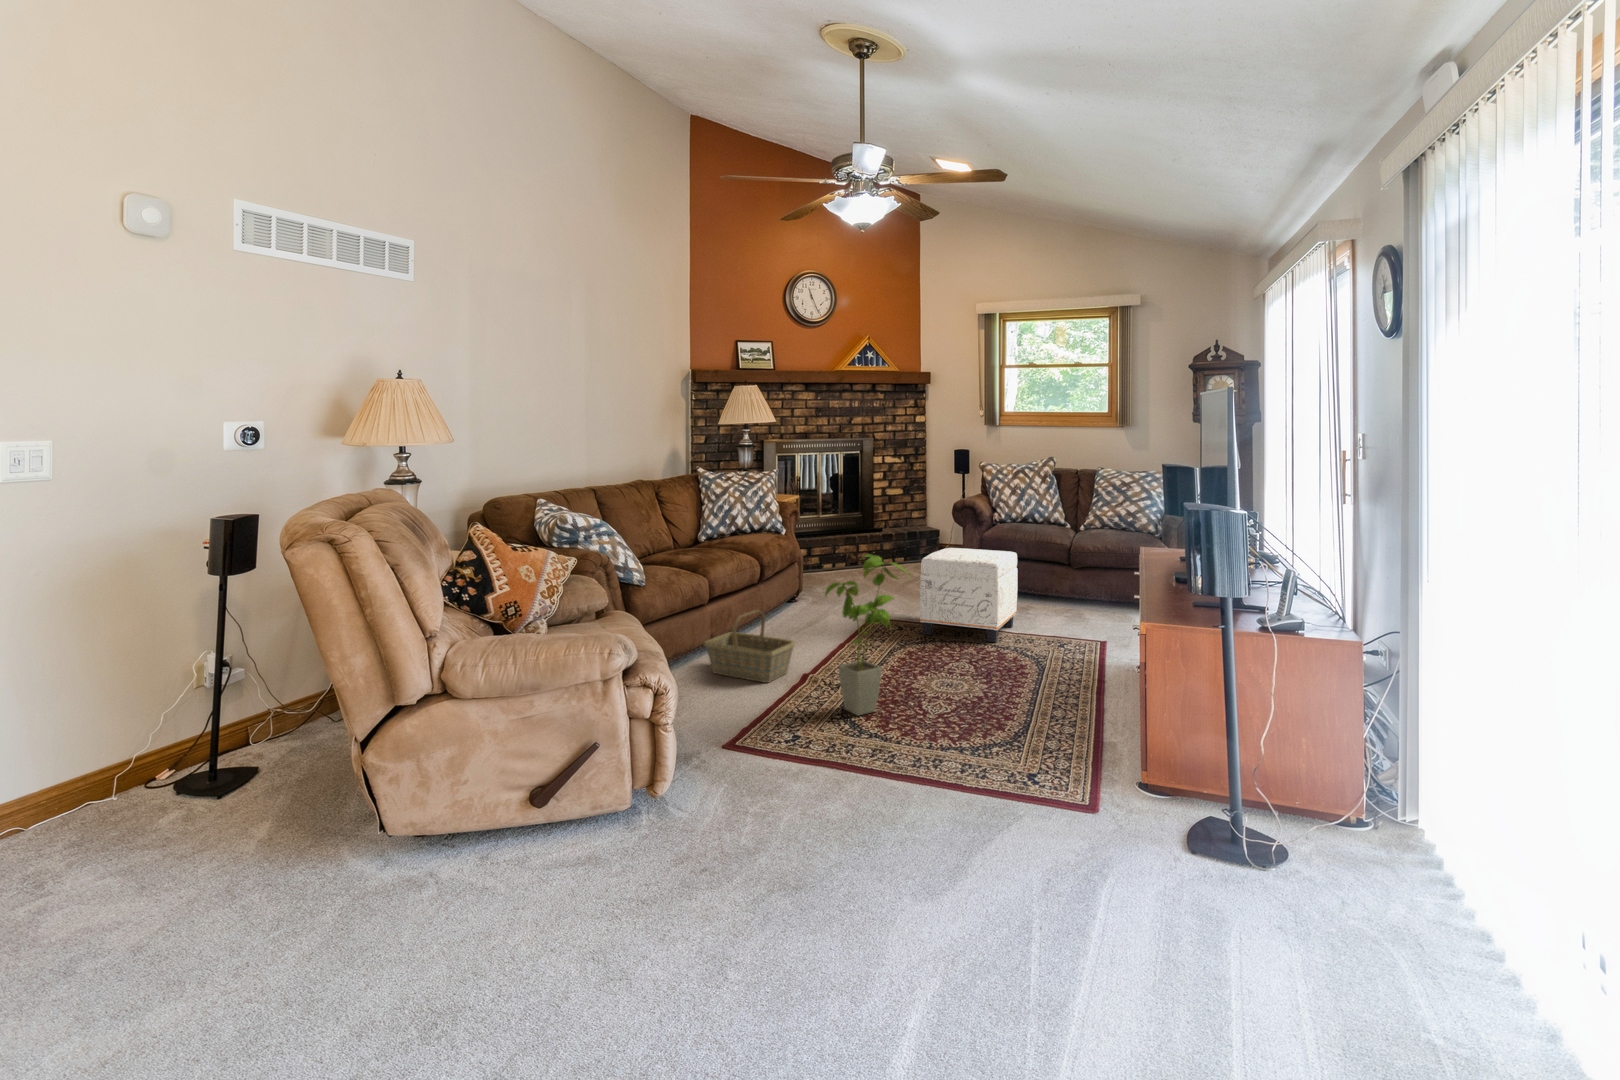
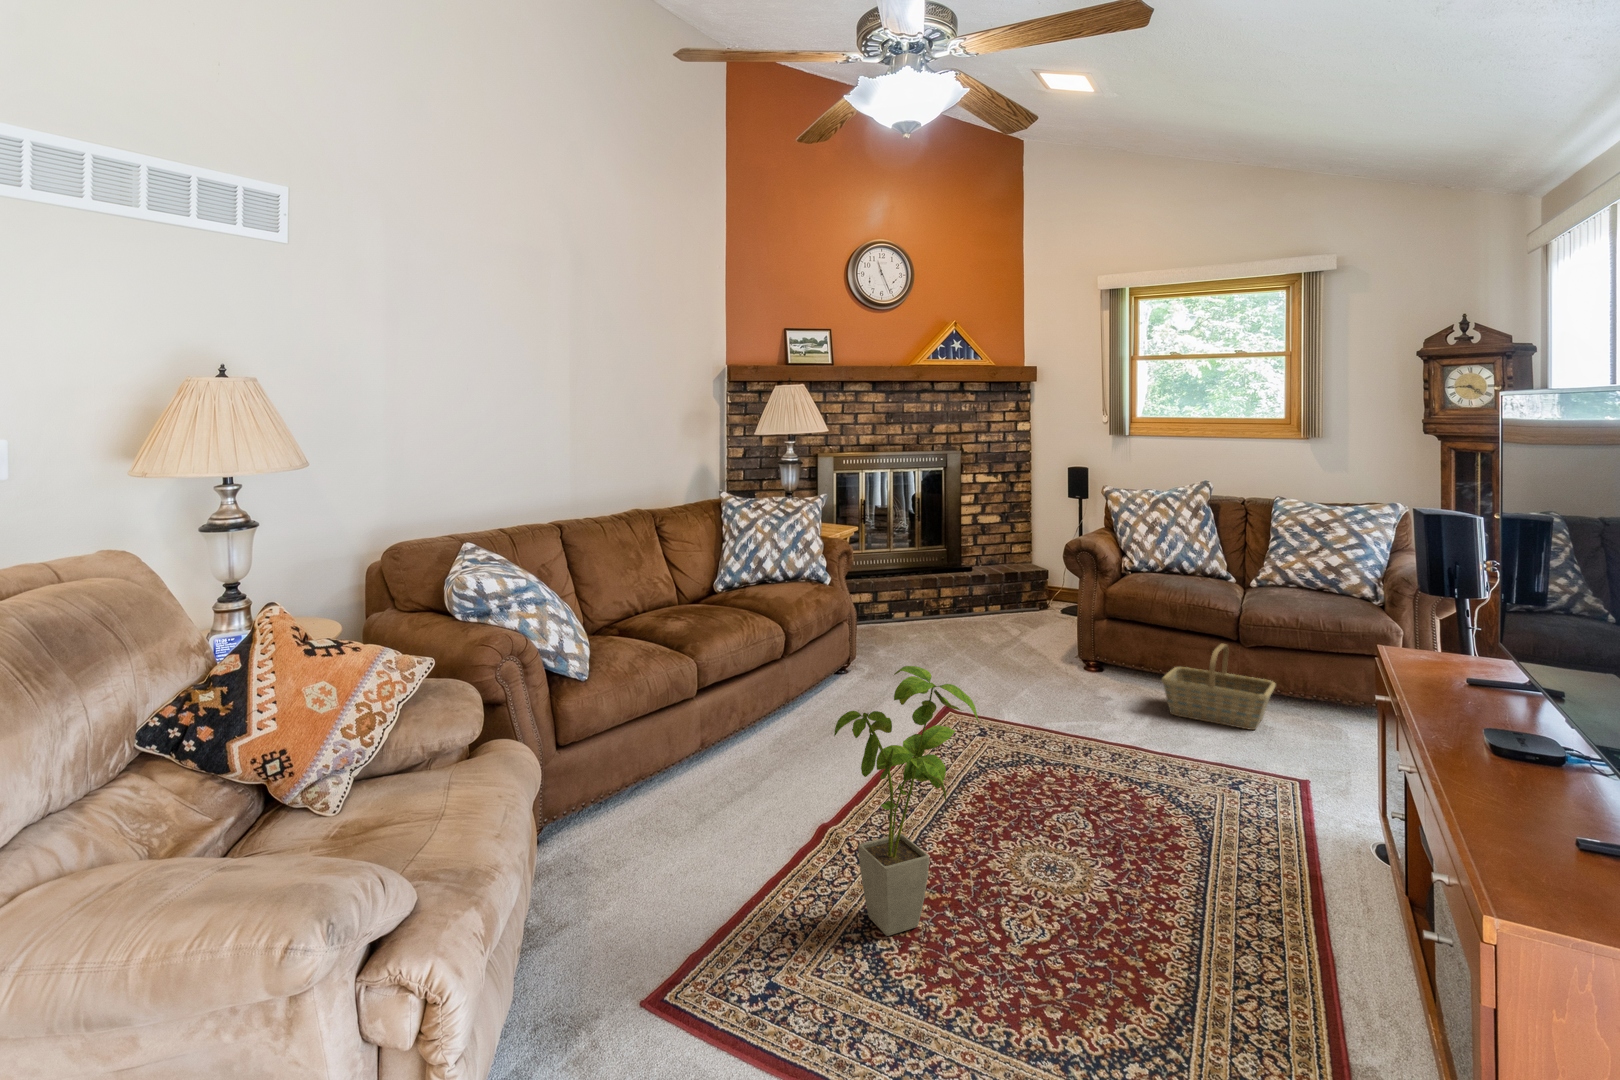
ottoman: present [920,548,1018,642] -> none [1010,617,1161,772]
basket: present [704,610,795,683] -> present [1161,644,1276,730]

